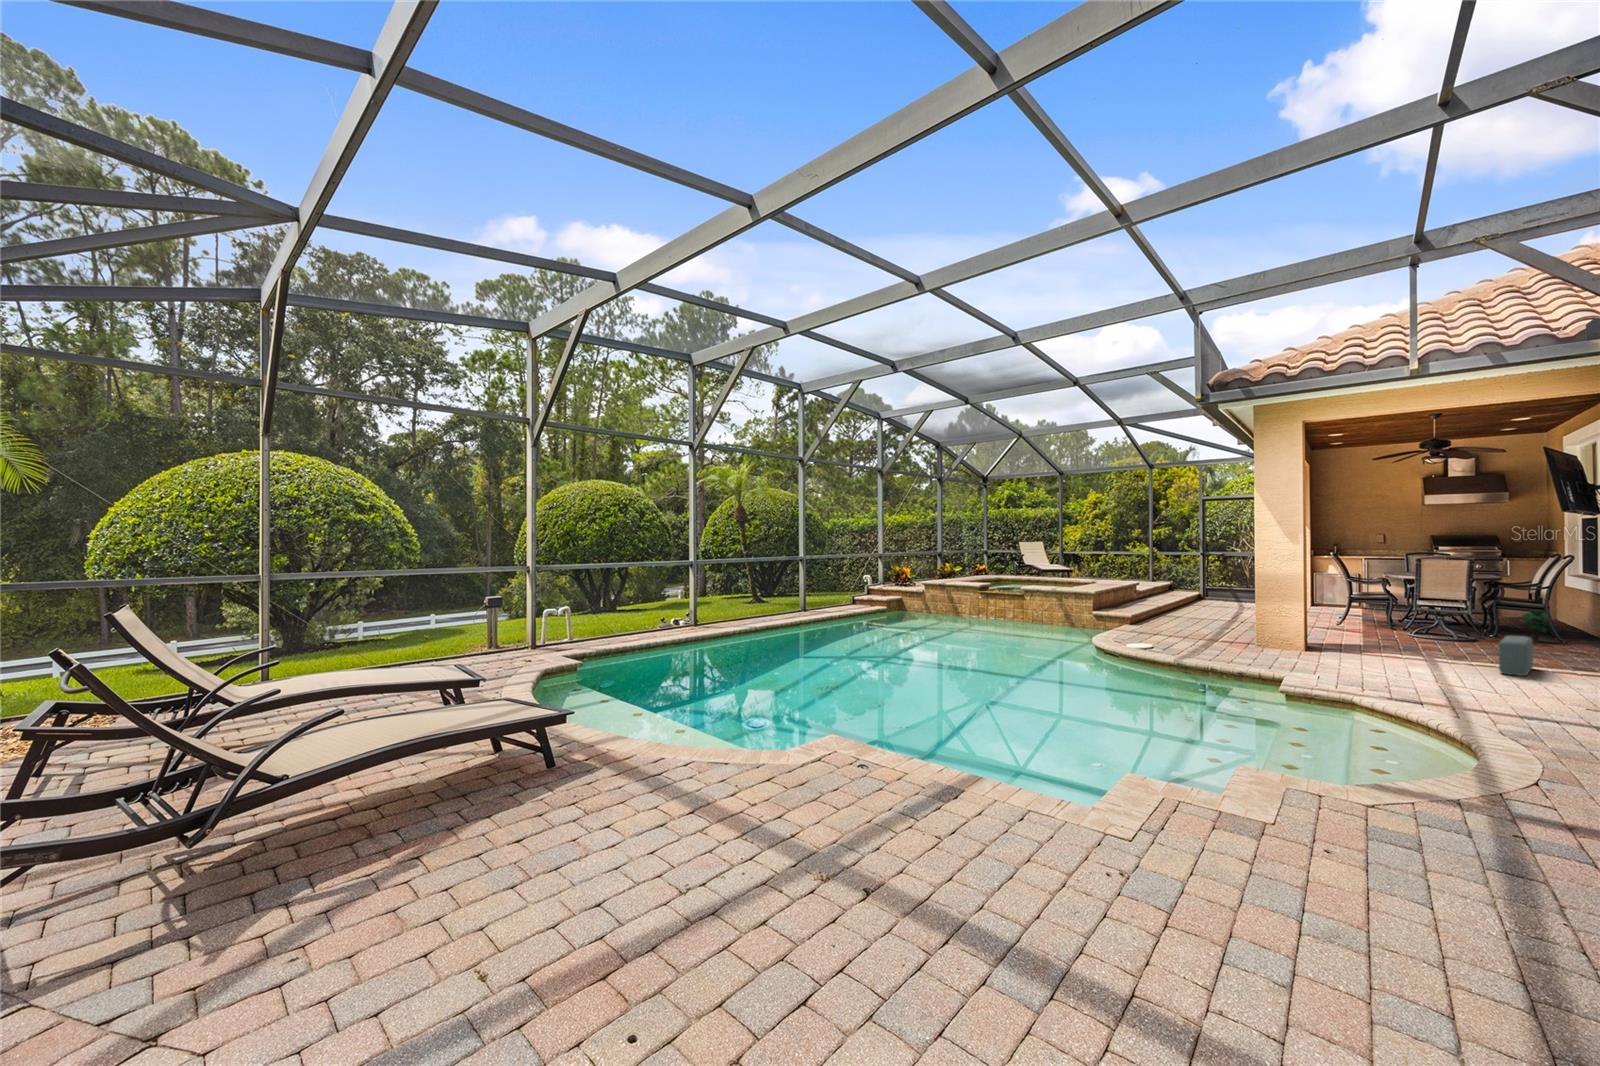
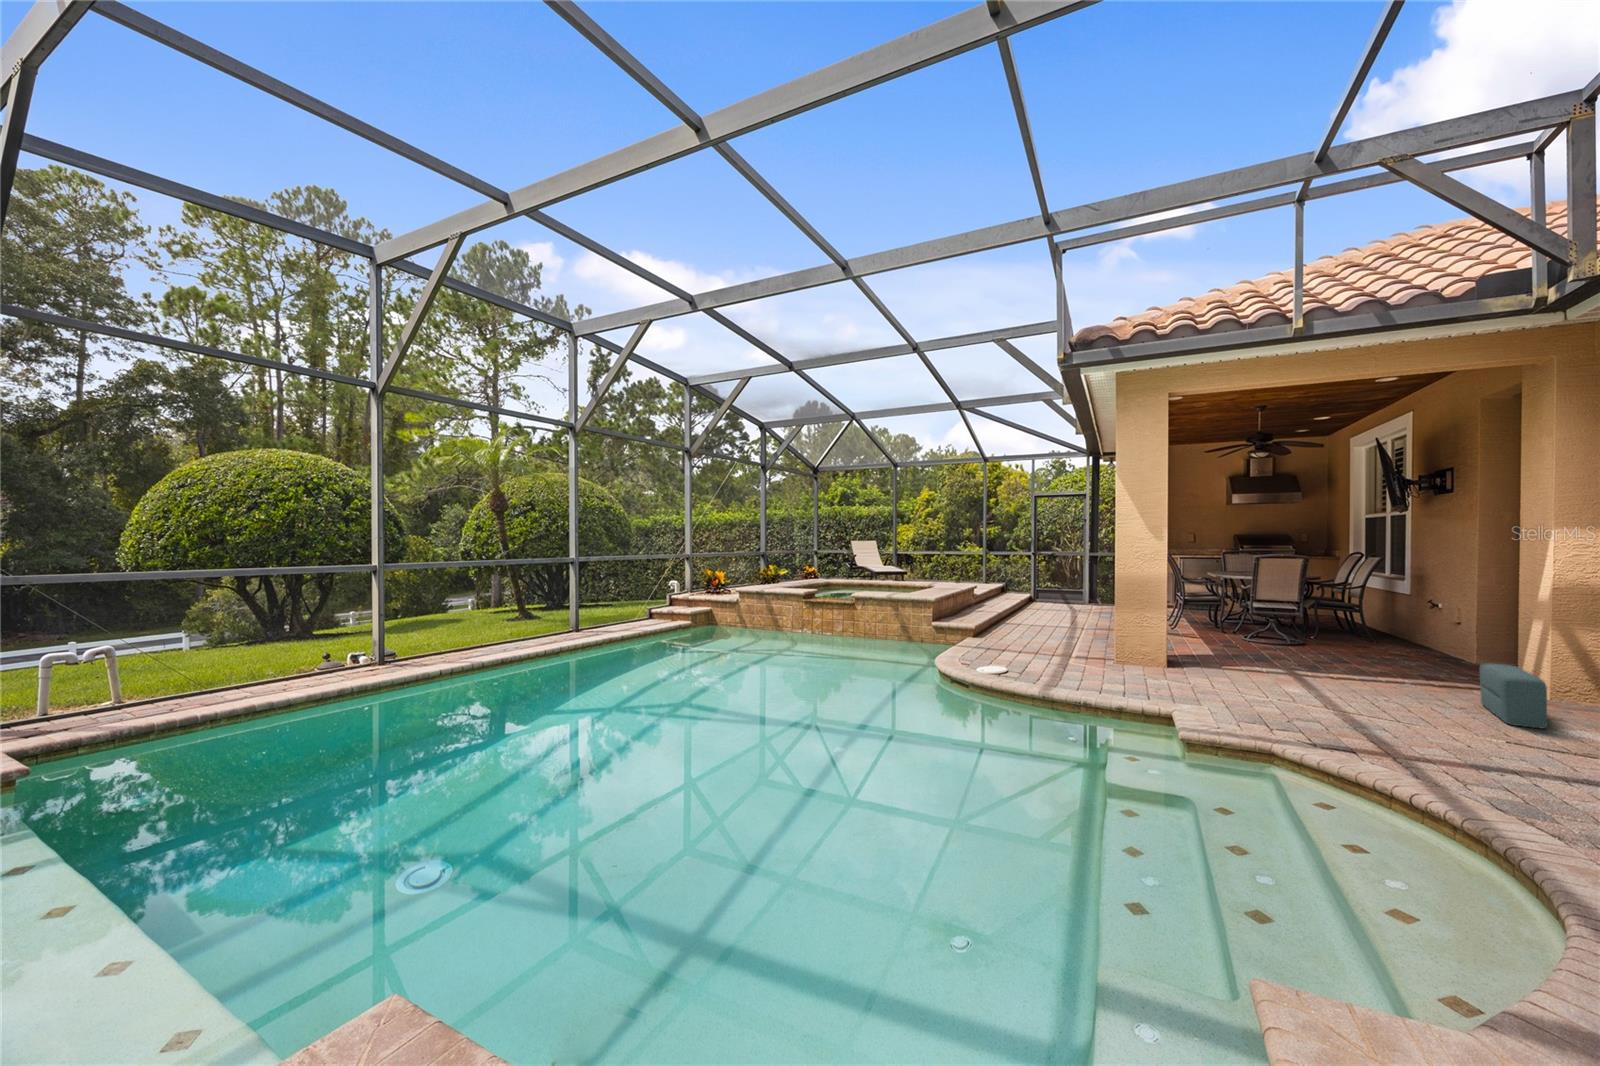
decorative plant: present [1522,610,1548,643] -> none [1404,610,1444,657]

